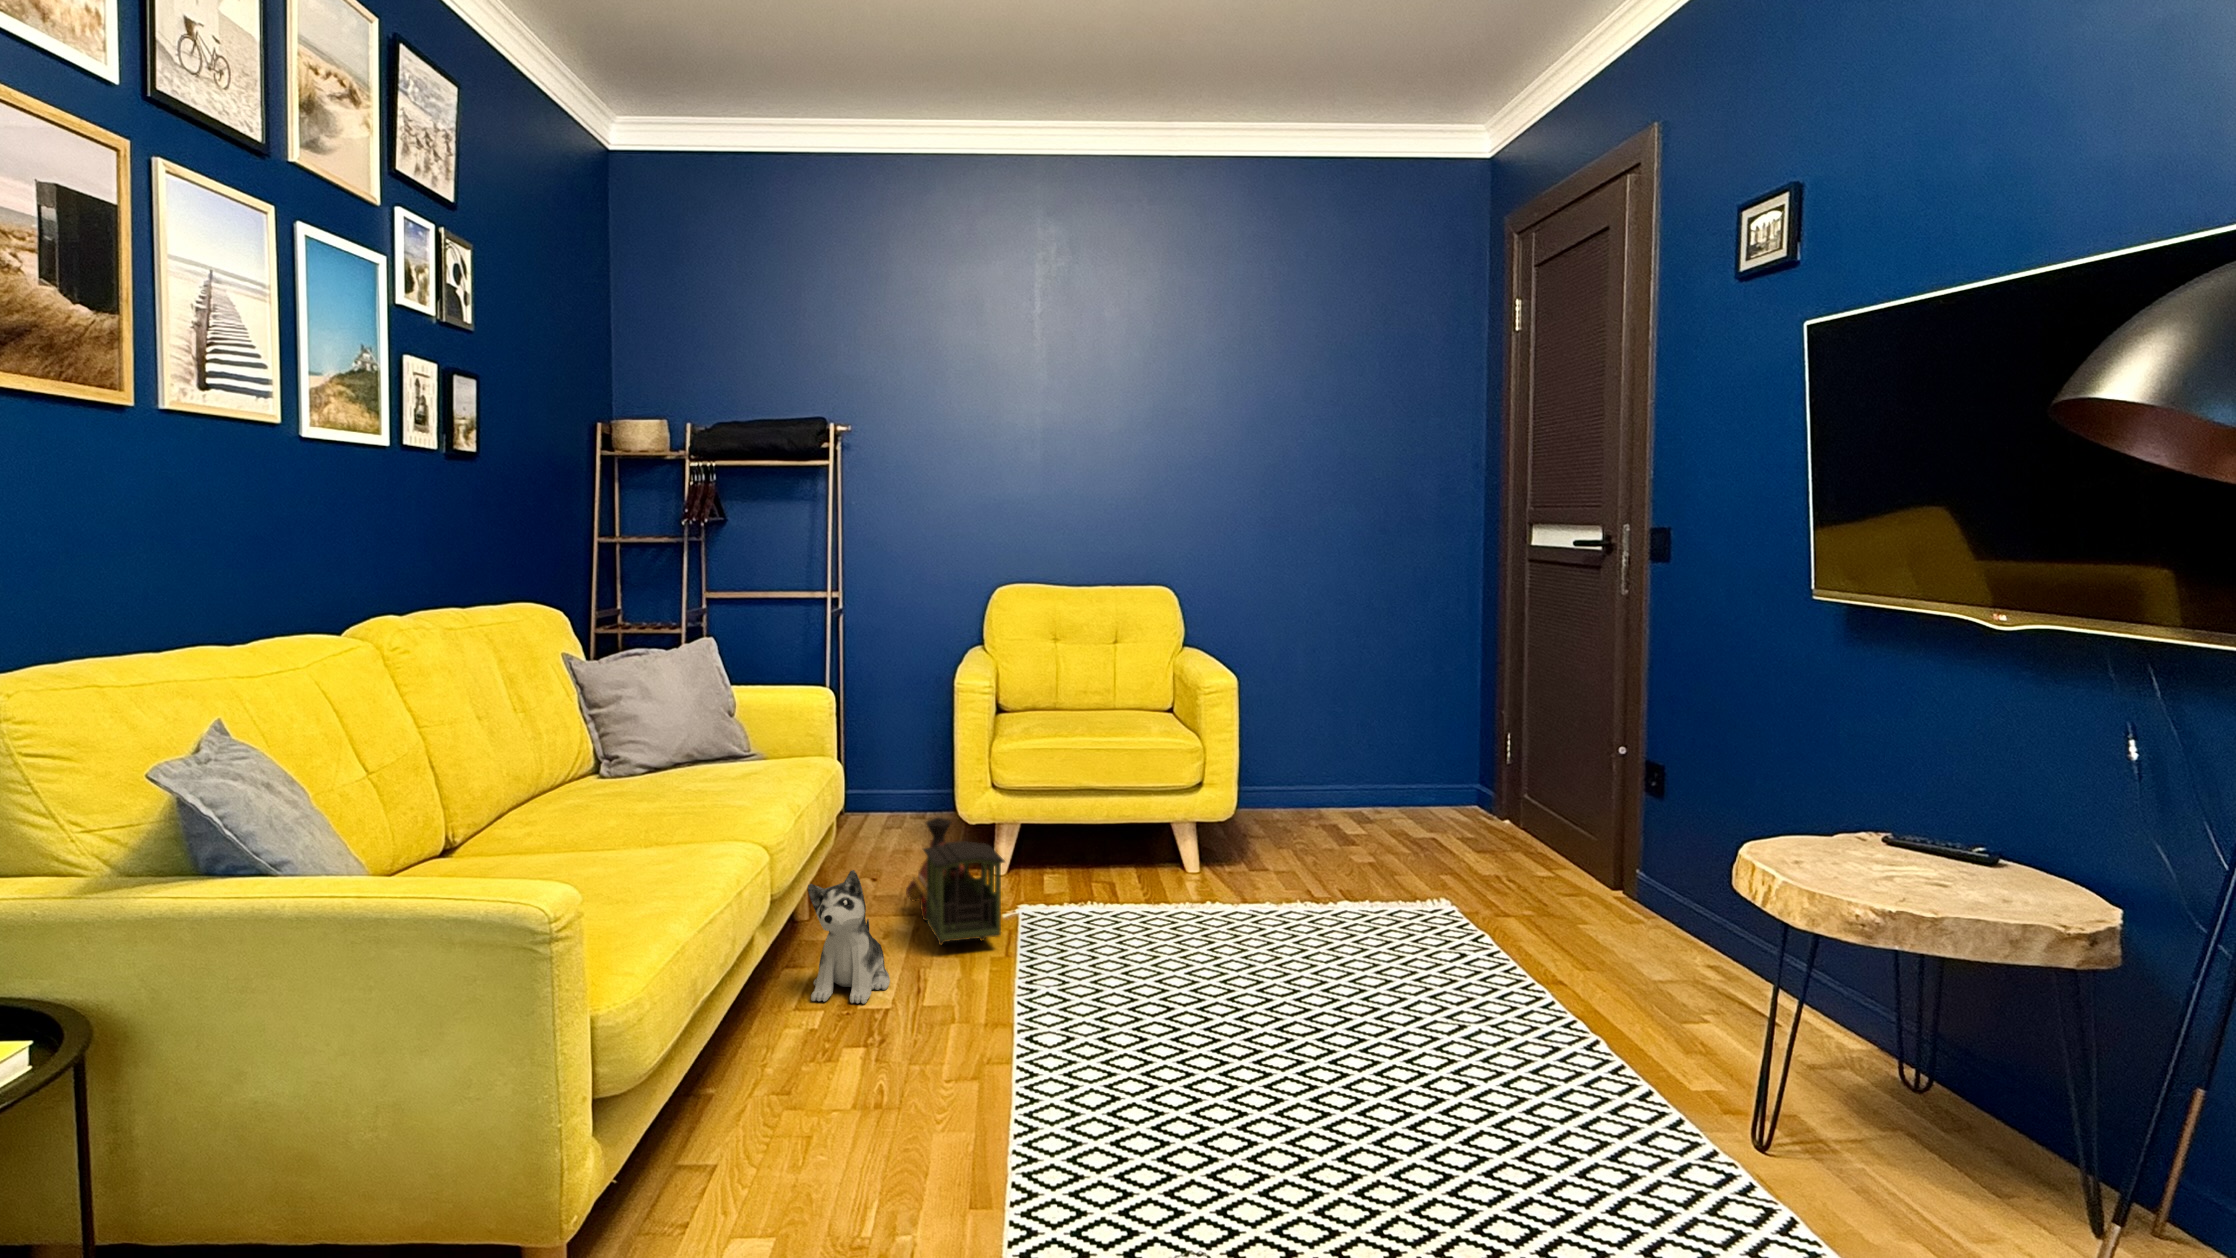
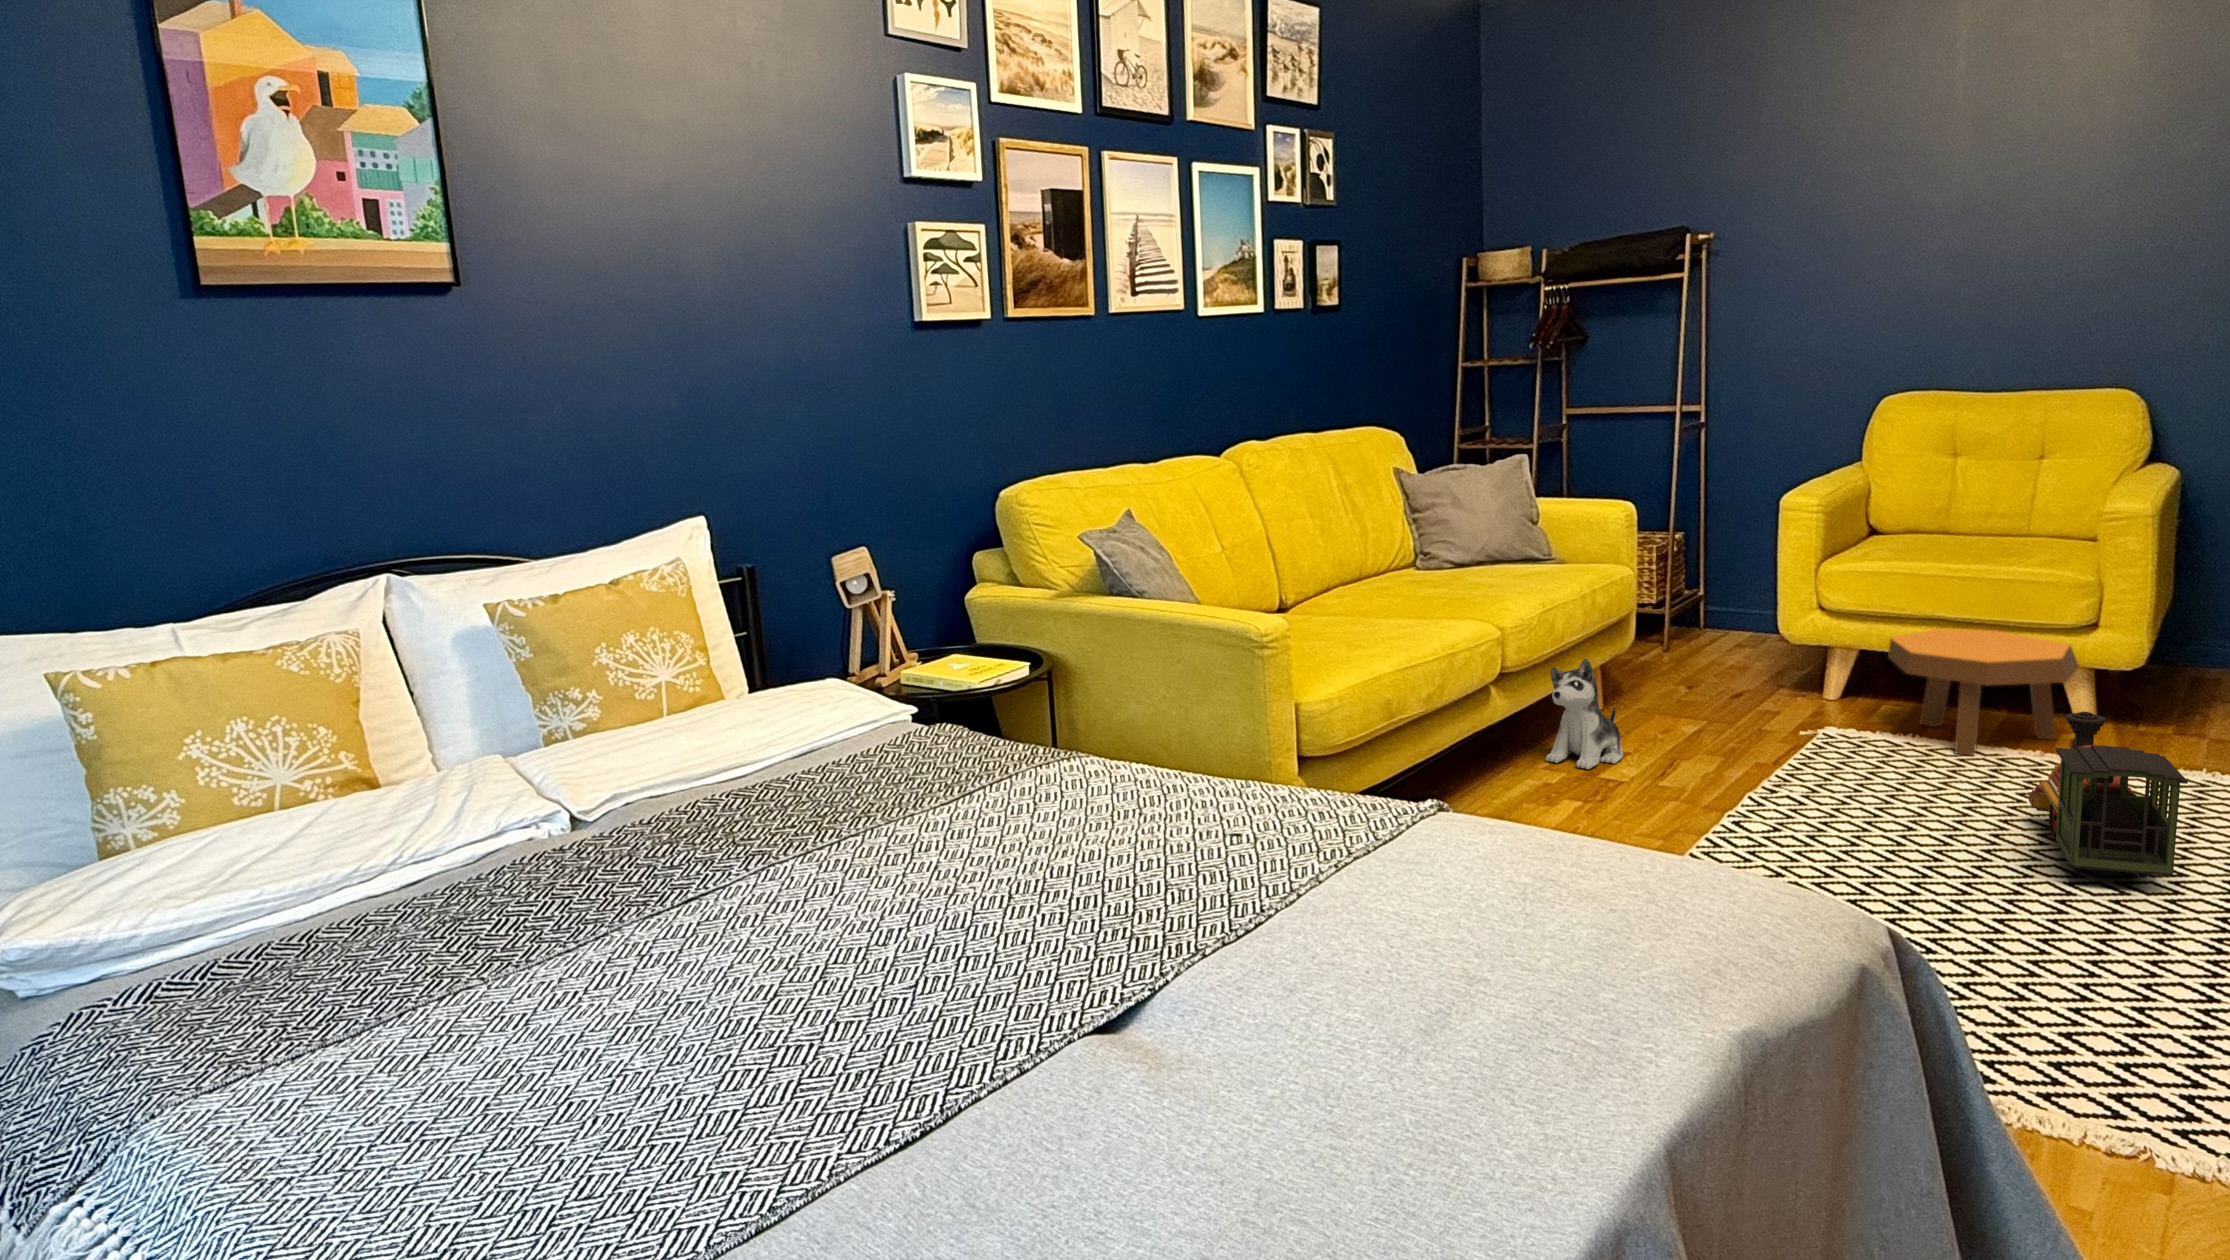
footstool: none [1081,795,1229,918] -> present [1888,629,2079,756]
toy train: present [906,818,1005,945] -> present [2029,712,2188,878]

